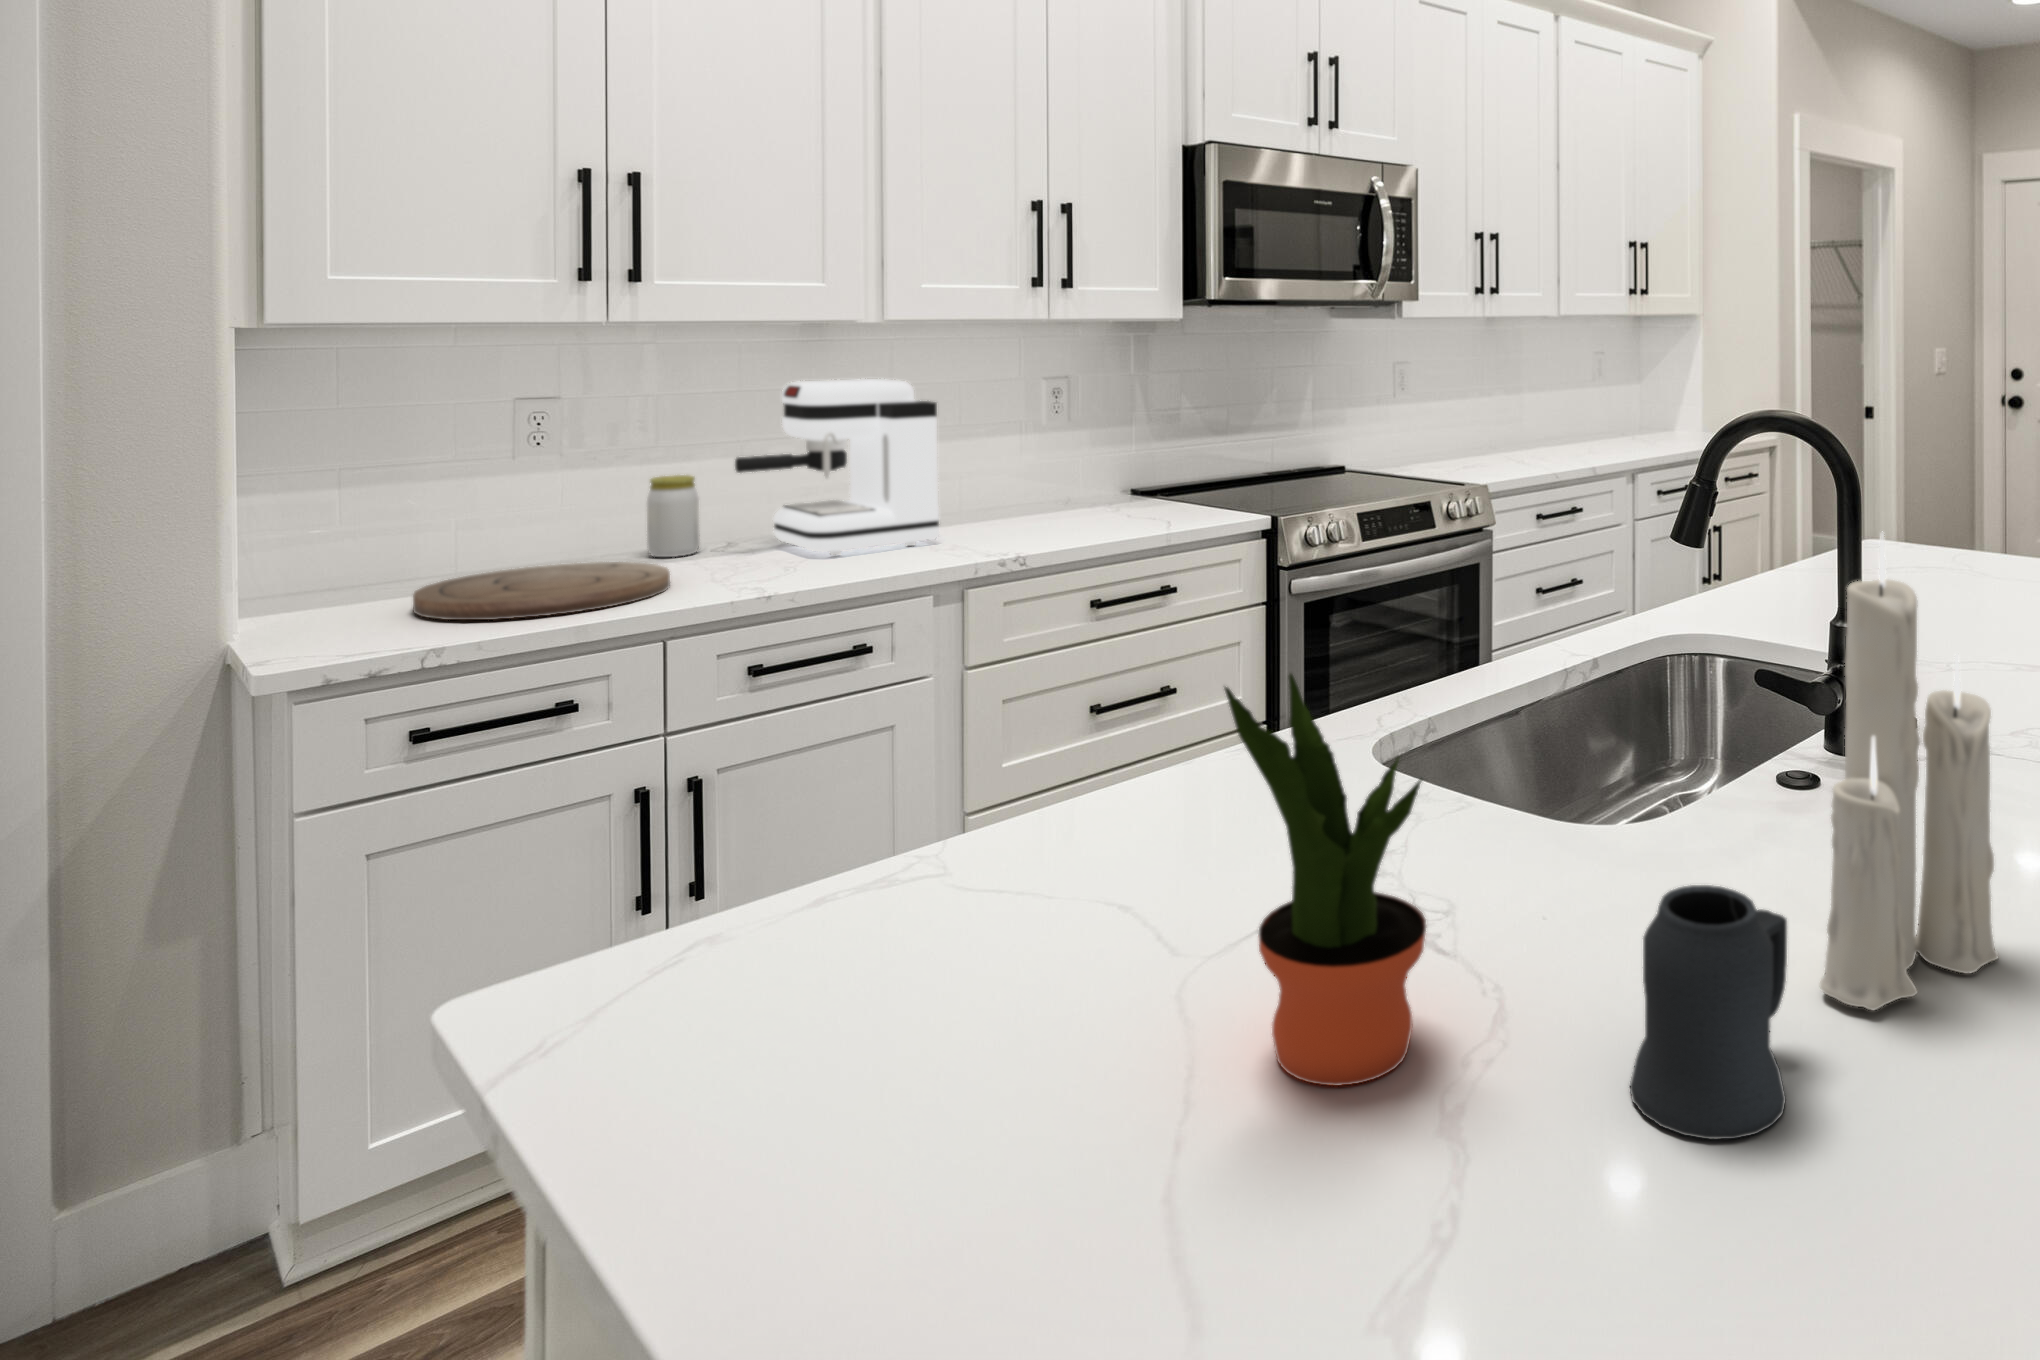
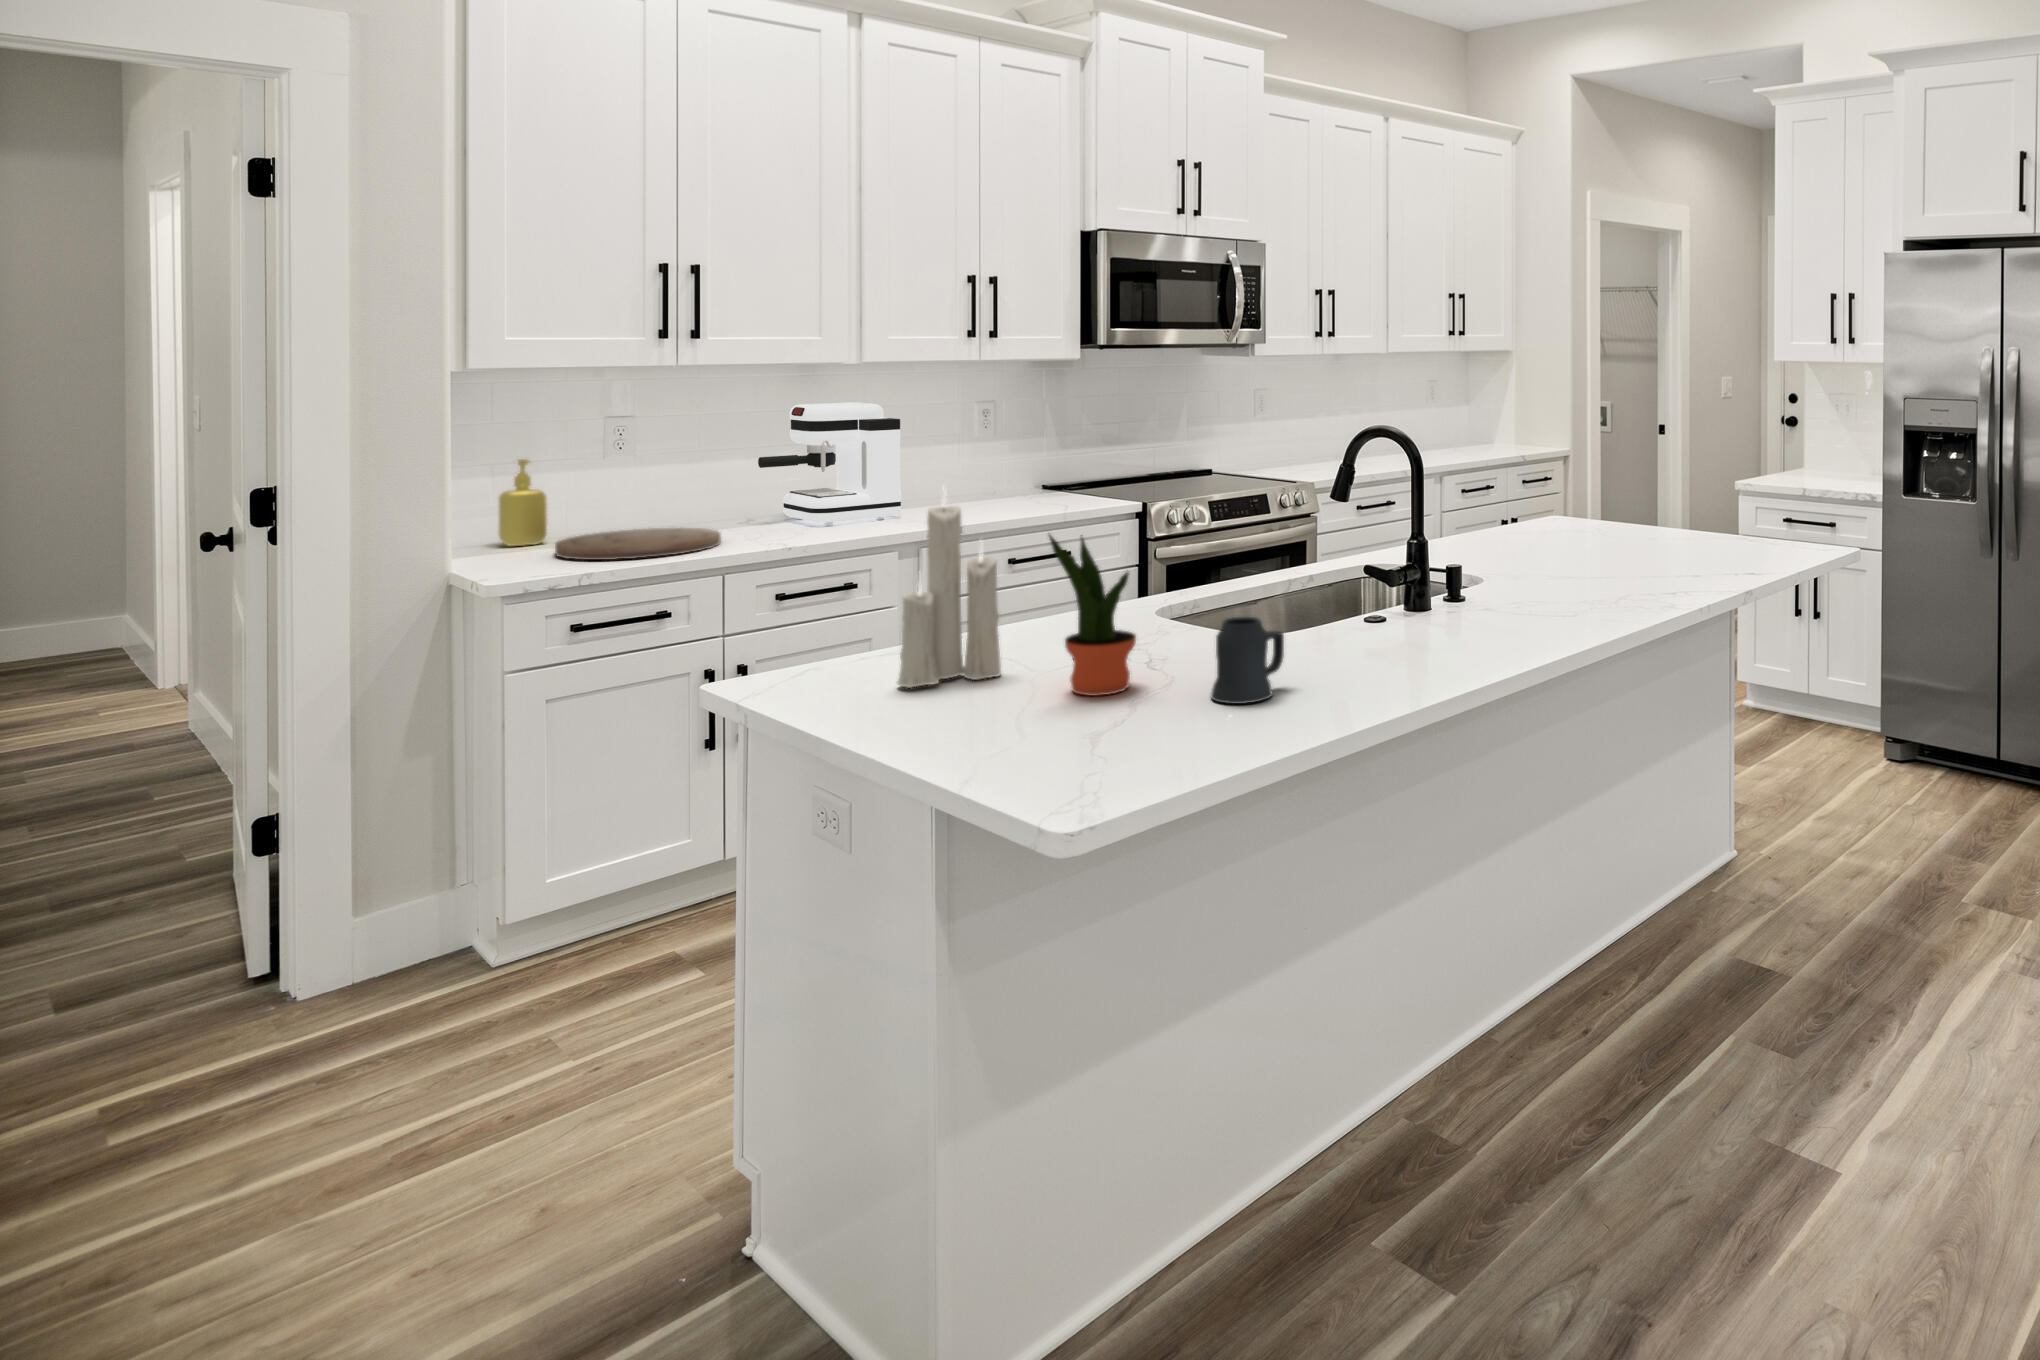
soap dispenser: none [346,462,419,593] -> present [498,459,547,546]
jar: present [647,475,700,557] -> none [695,470,731,526]
candle: present [1820,531,1999,1010] -> present [897,489,1001,688]

